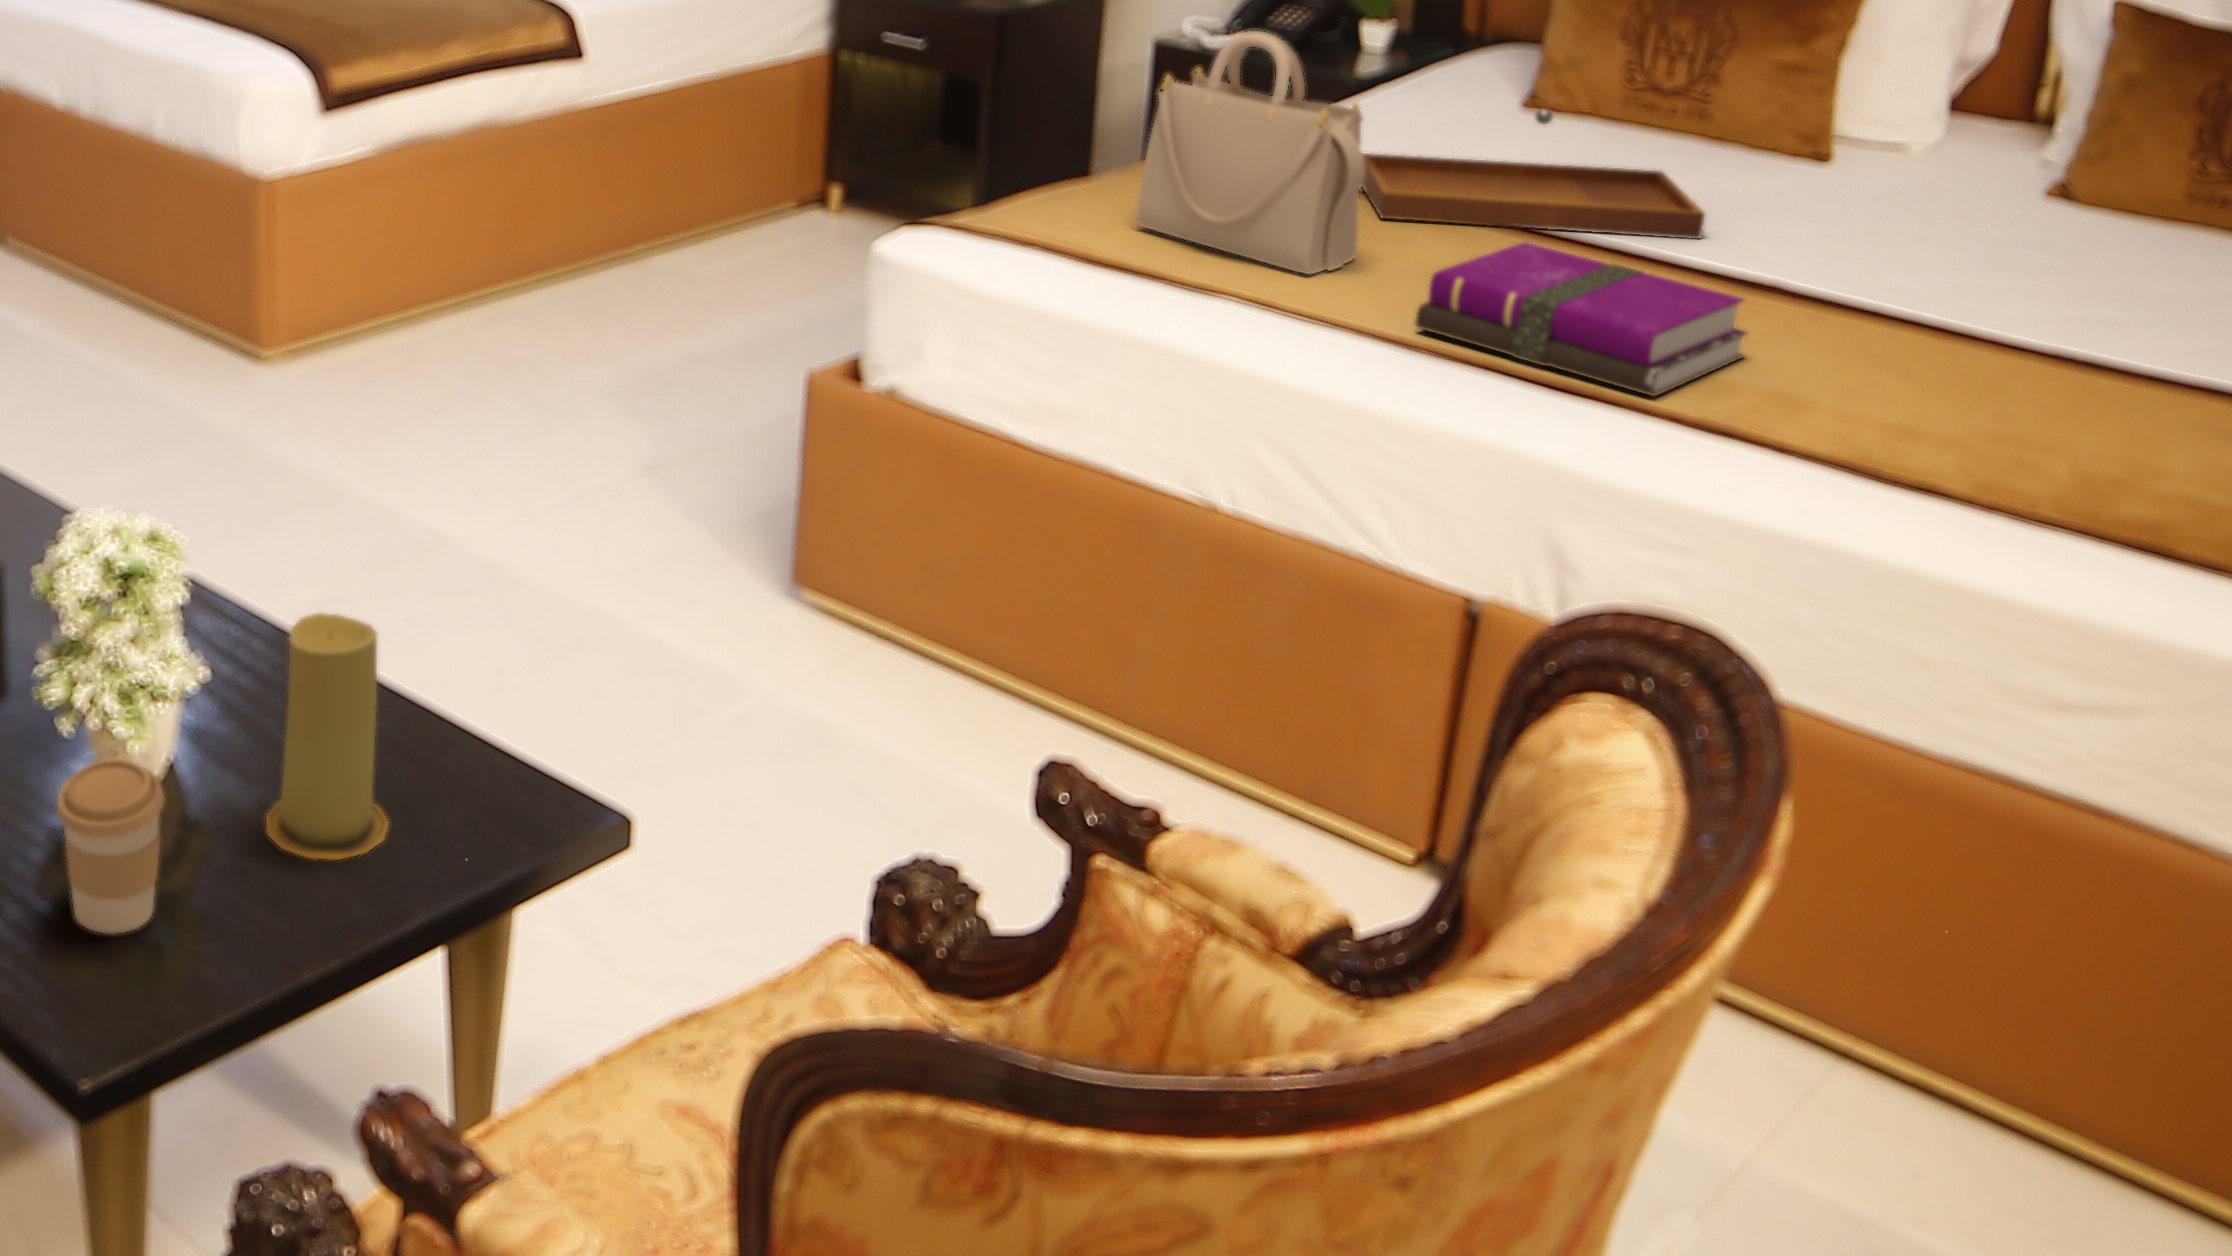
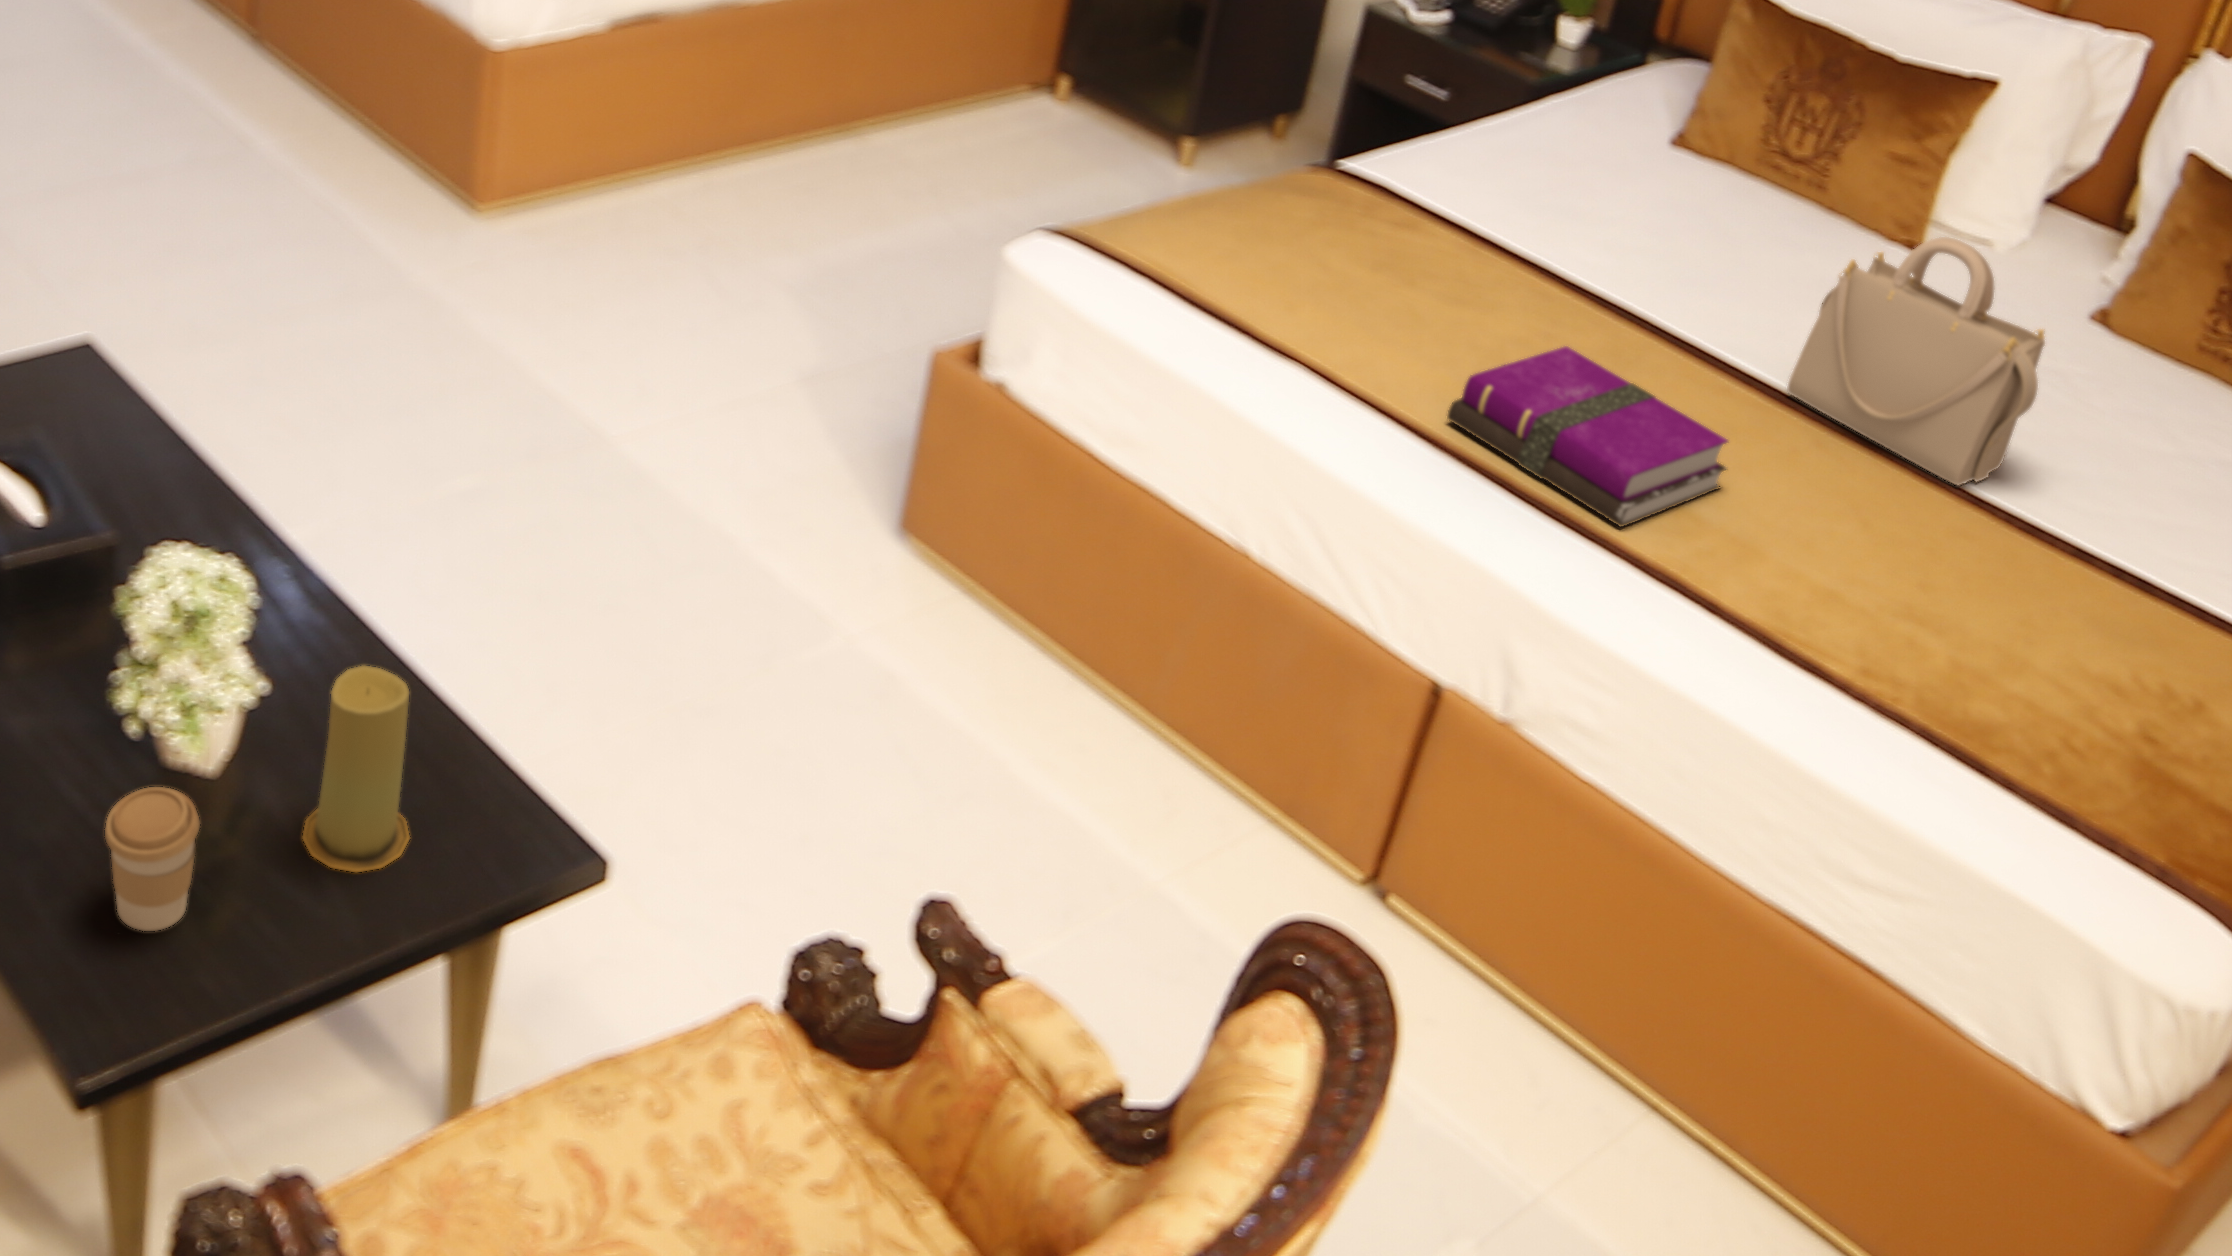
handbag: present [1136,31,1365,274] -> present [1787,237,2045,486]
tray: present [1362,109,1705,239] -> none [1469,192,1753,338]

